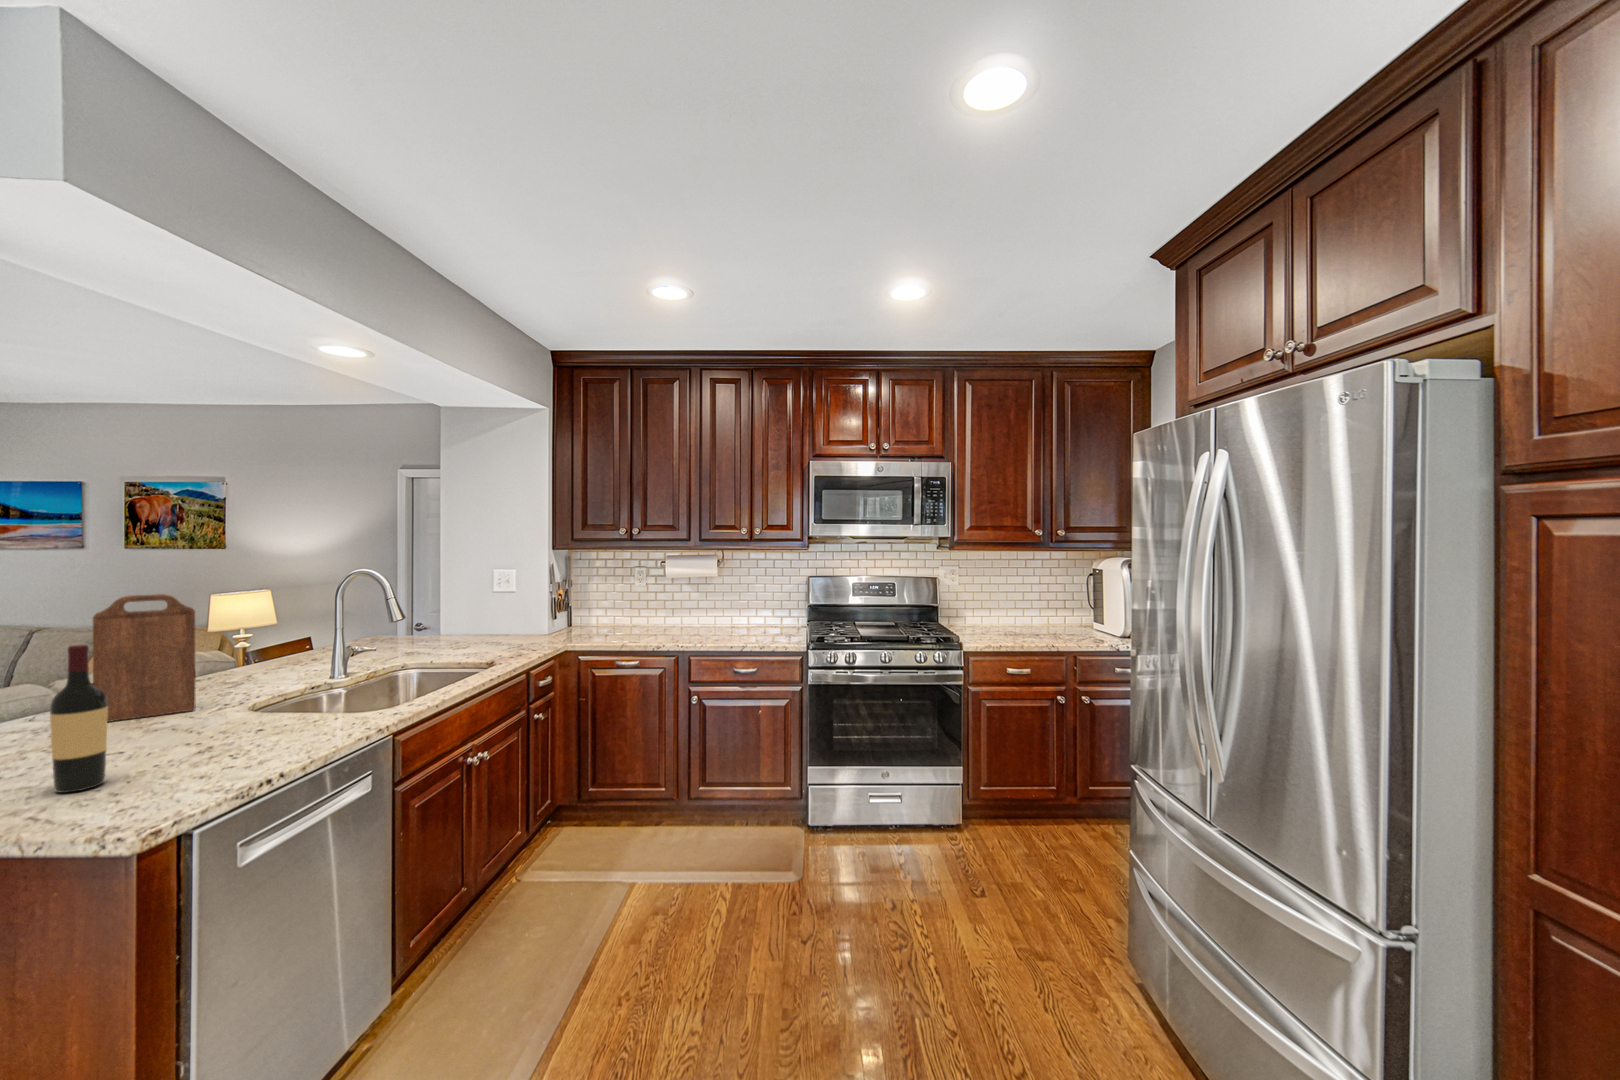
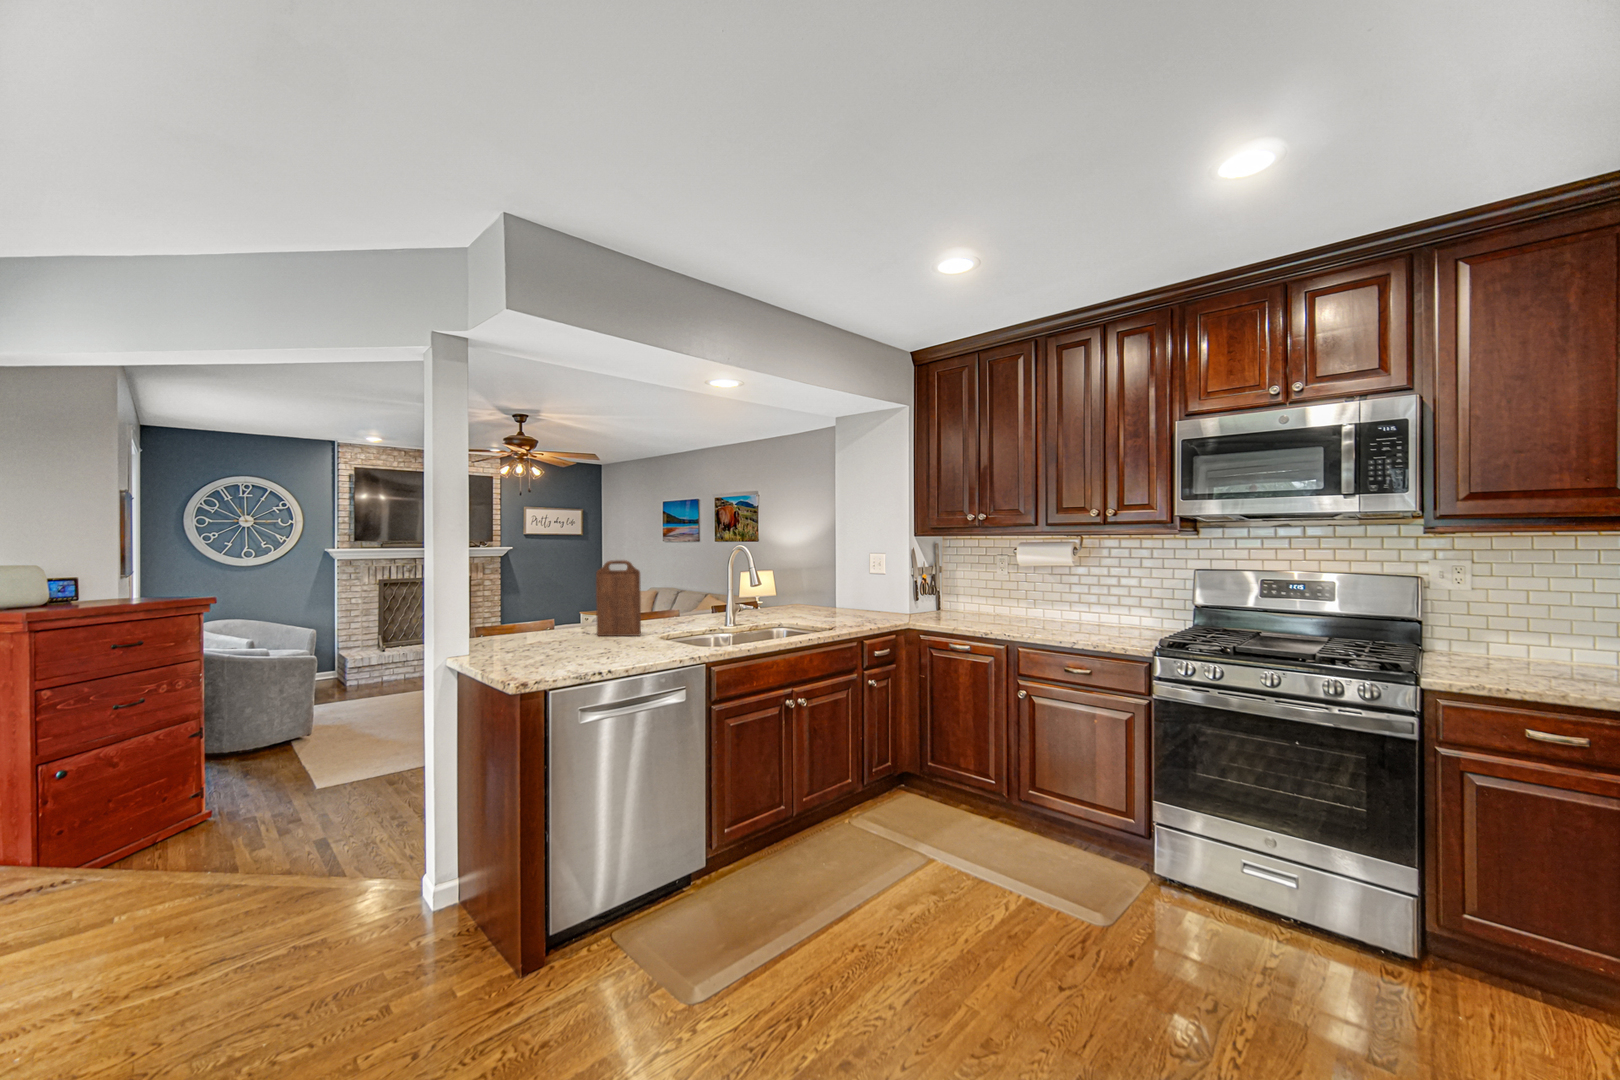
wine bottle: present [50,645,108,793] -> none [535,582,558,665]

